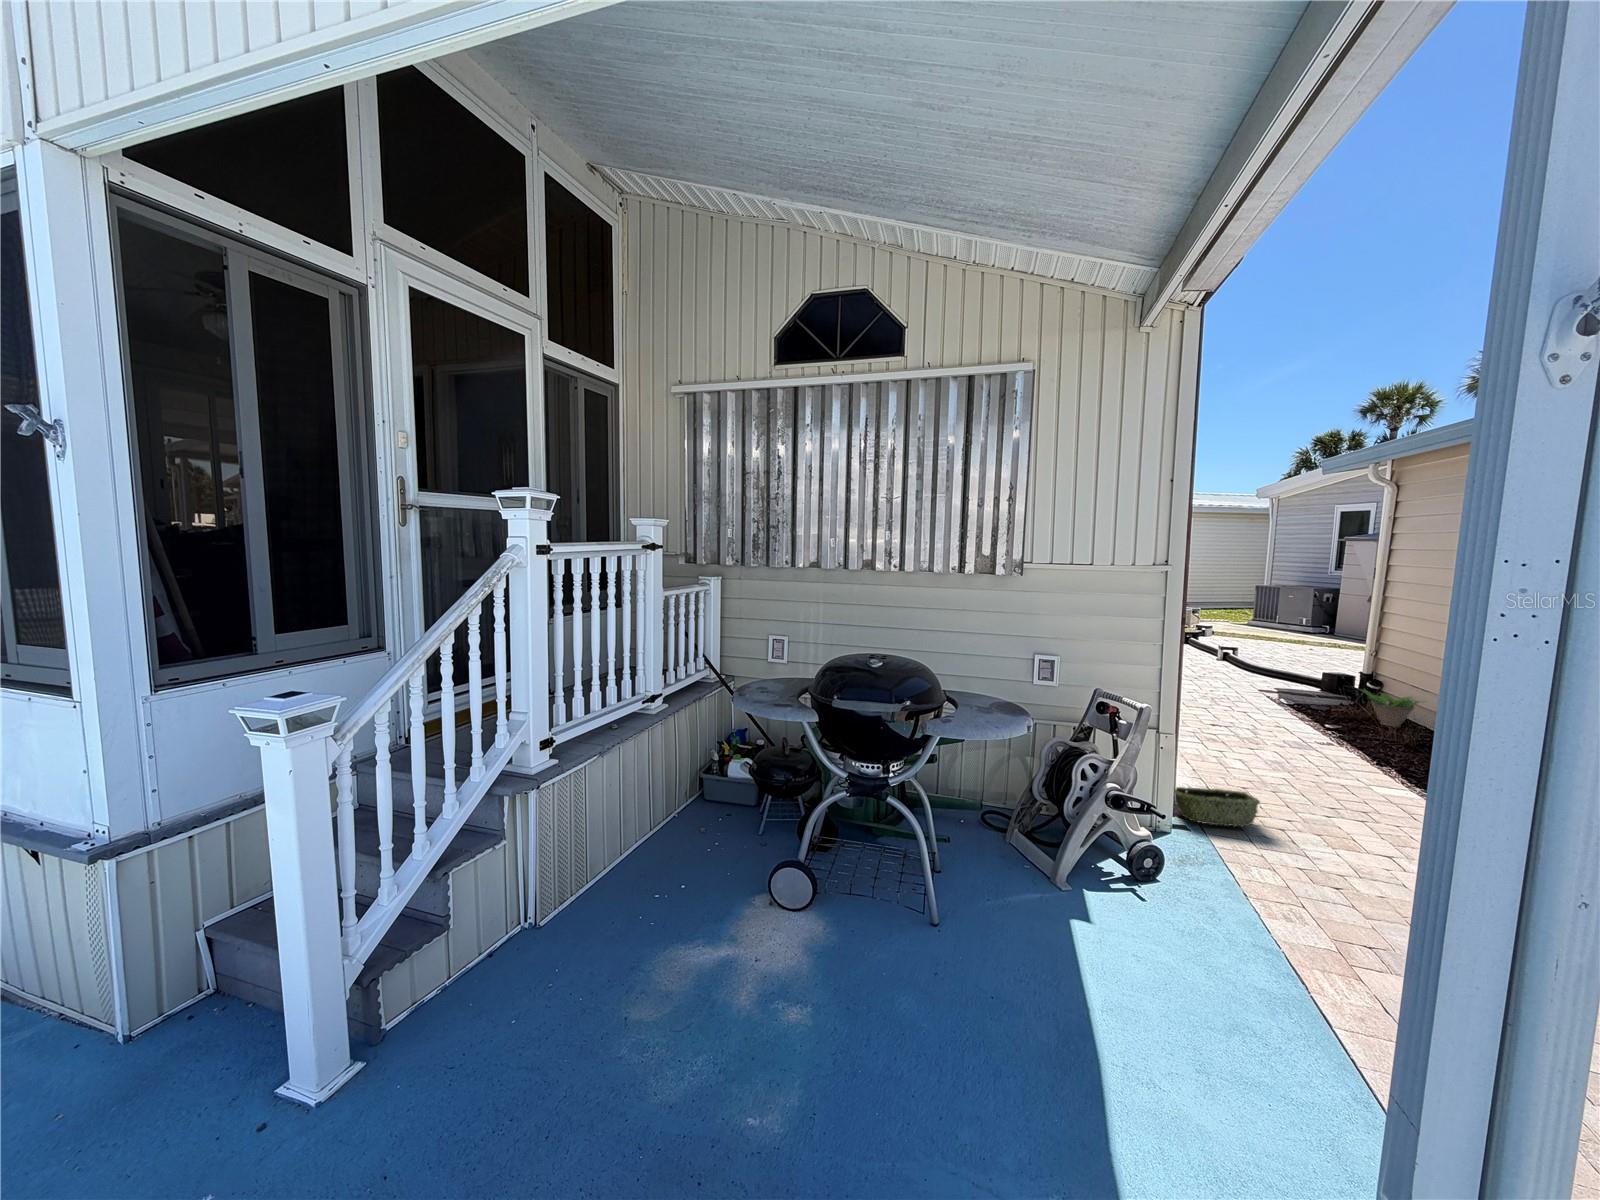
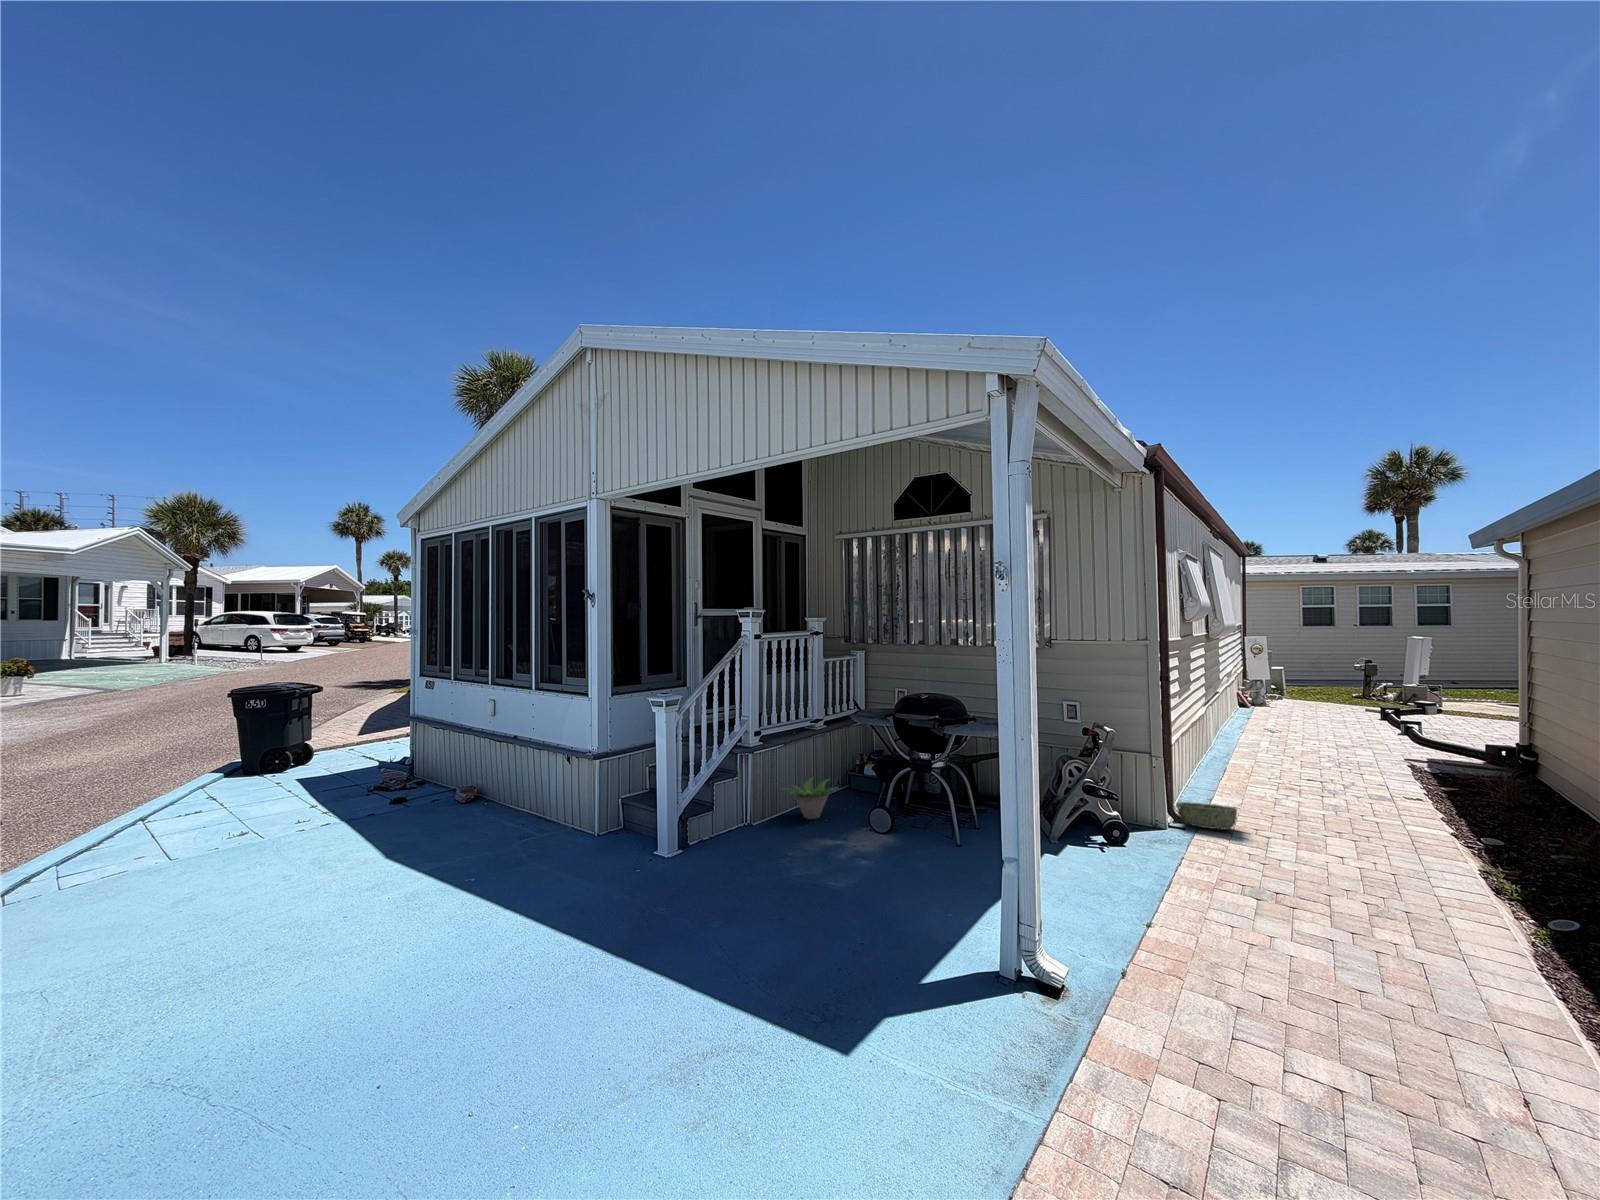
decorative plant: present [1362,690,1420,727] -> present [785,778,838,819]

